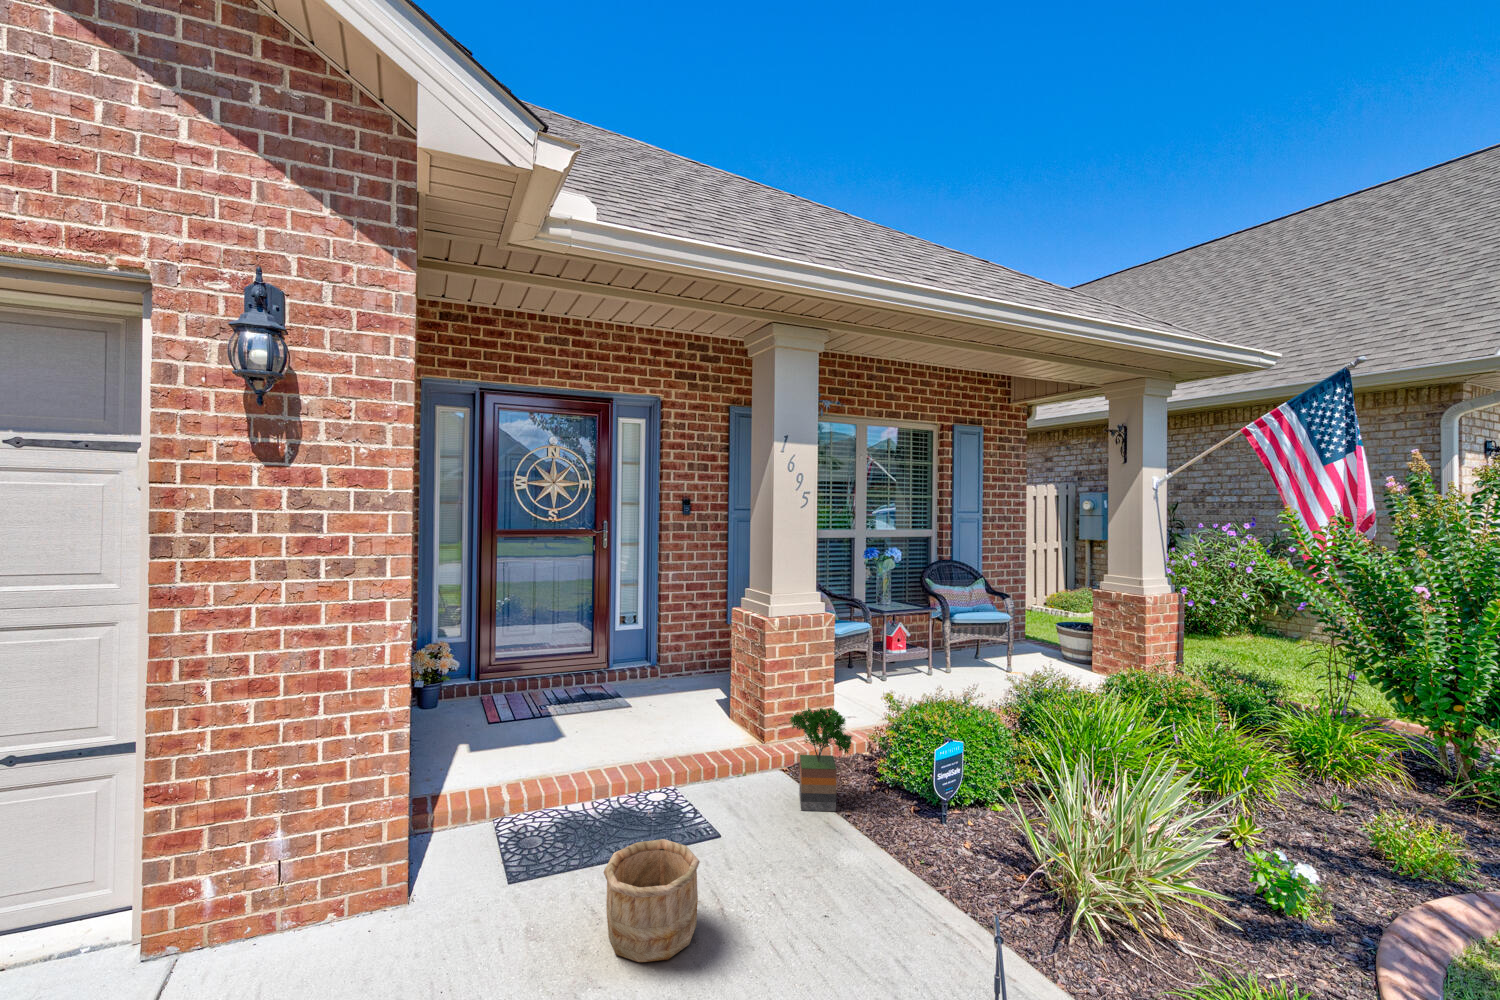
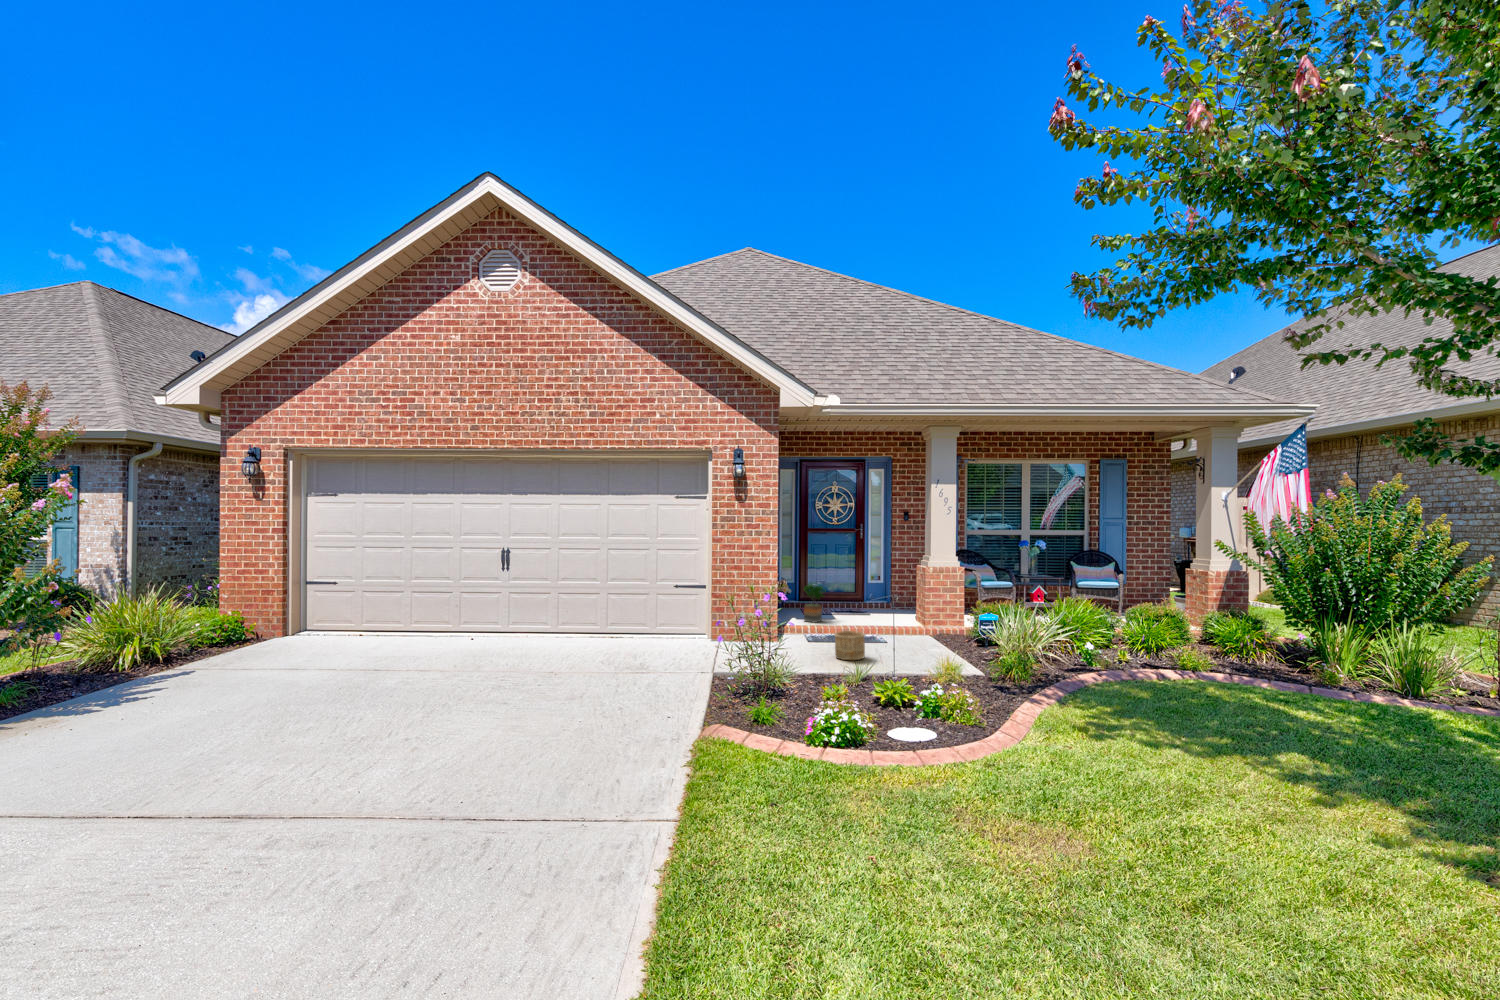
potted tree: present [789,708,852,811] -> present [804,585,826,623]

